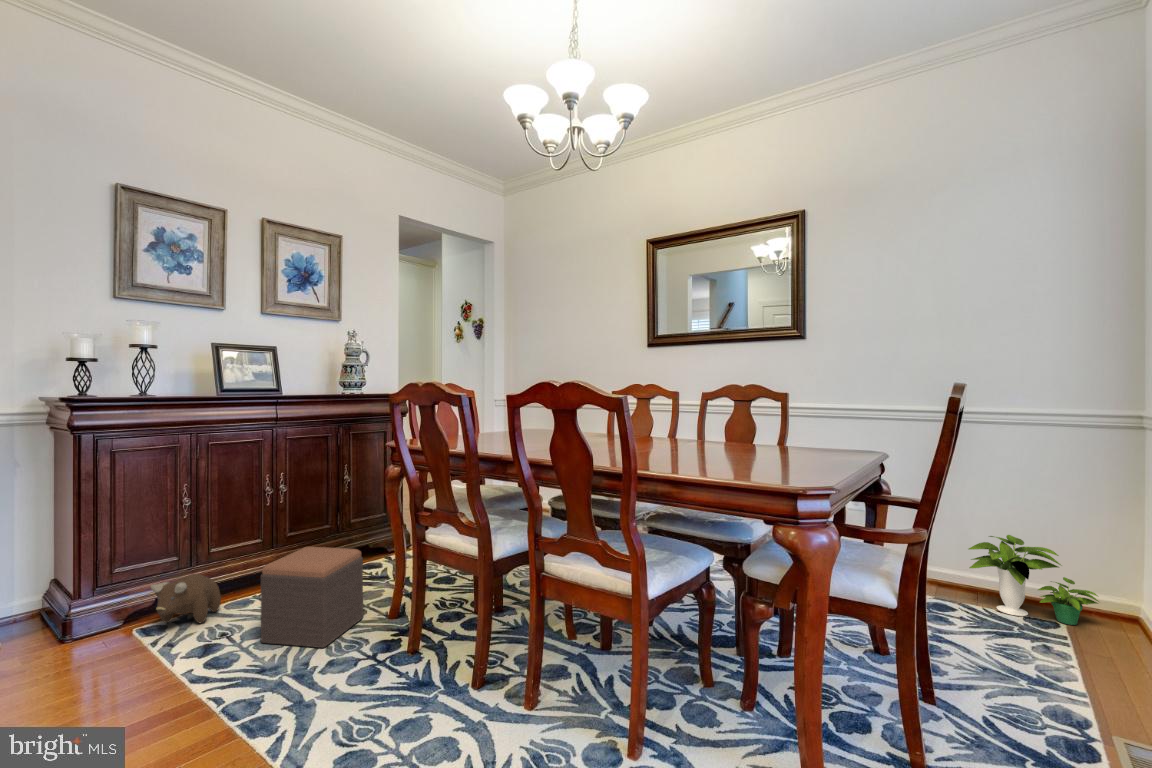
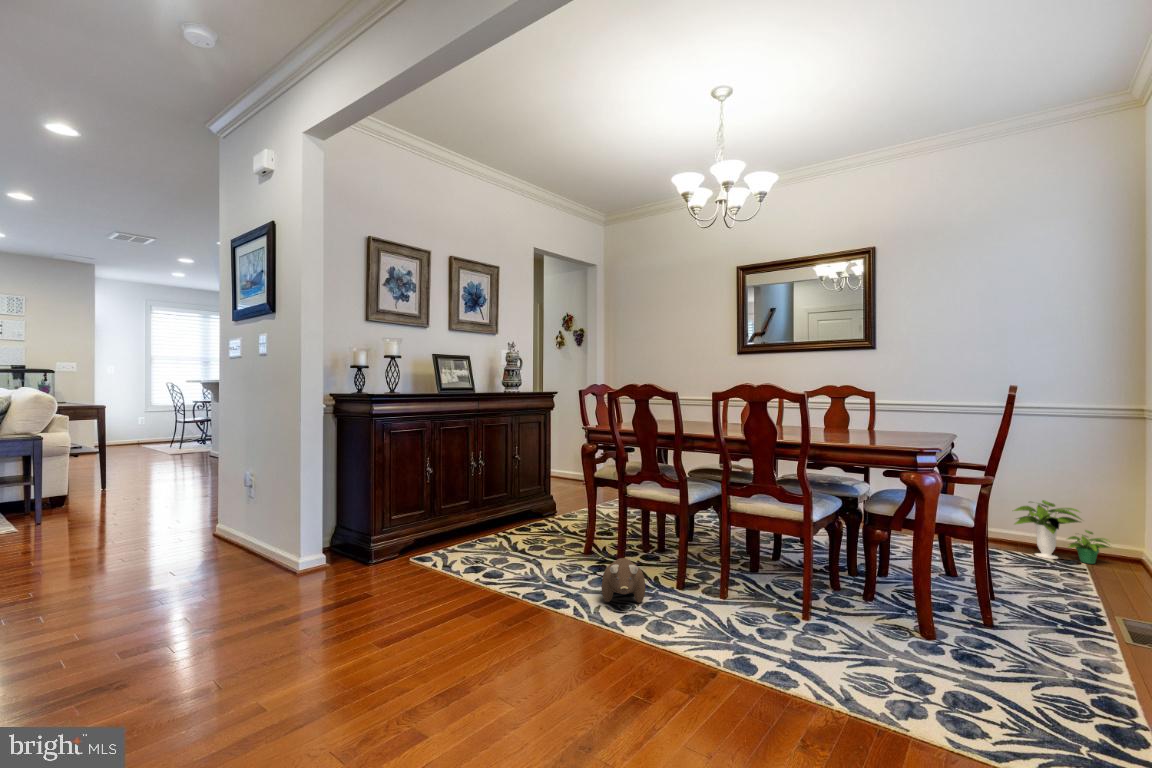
footstool: present [261,547,363,648] -> none [507,504,565,571]
plush toy: present [151,574,221,623] -> present [602,558,645,603]

